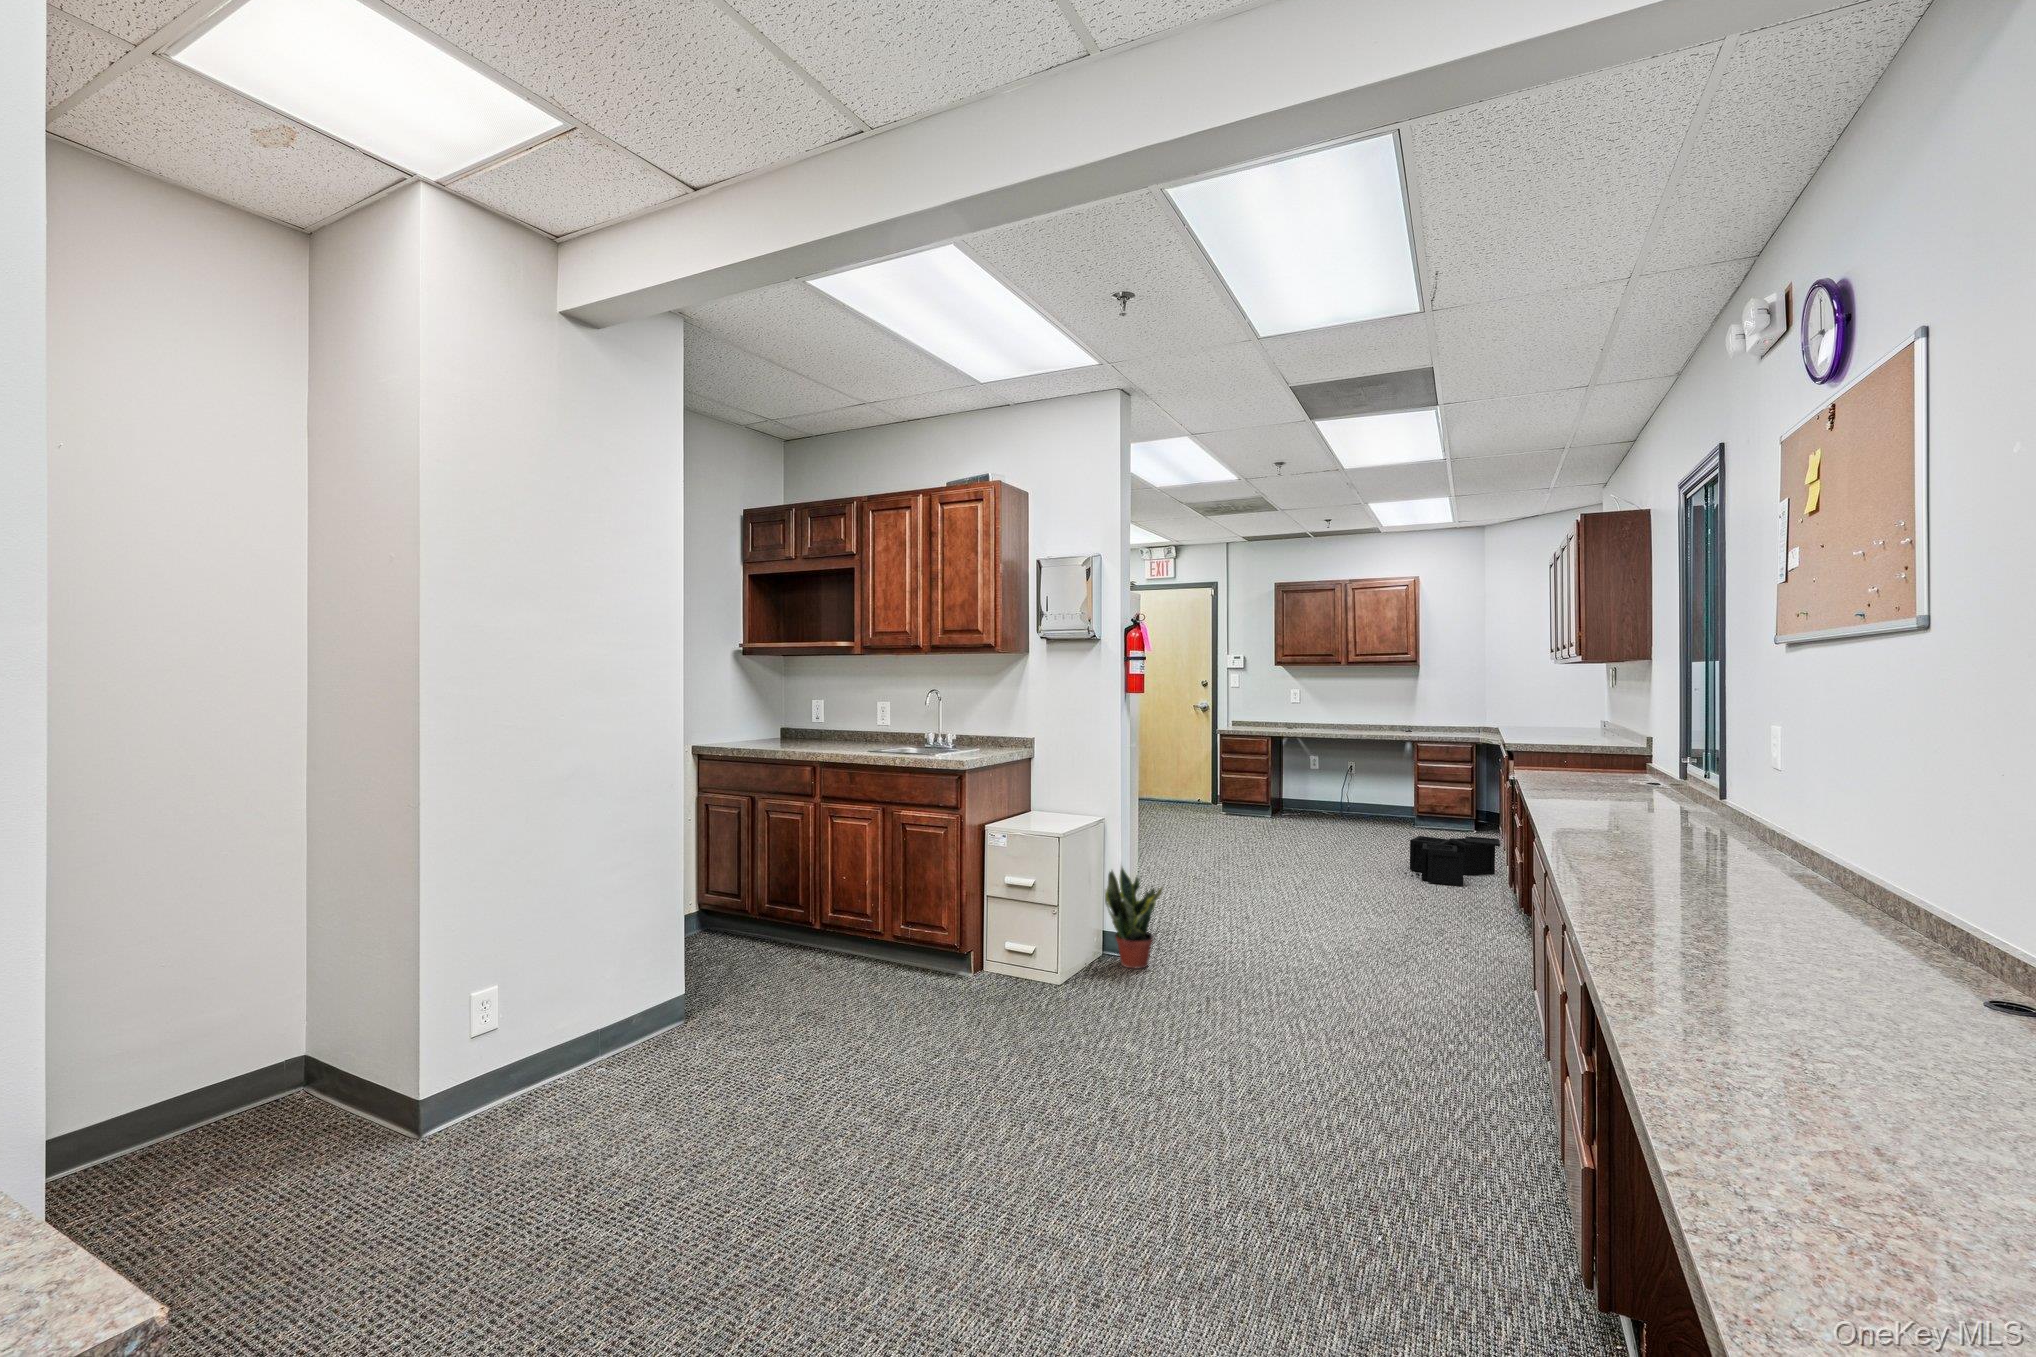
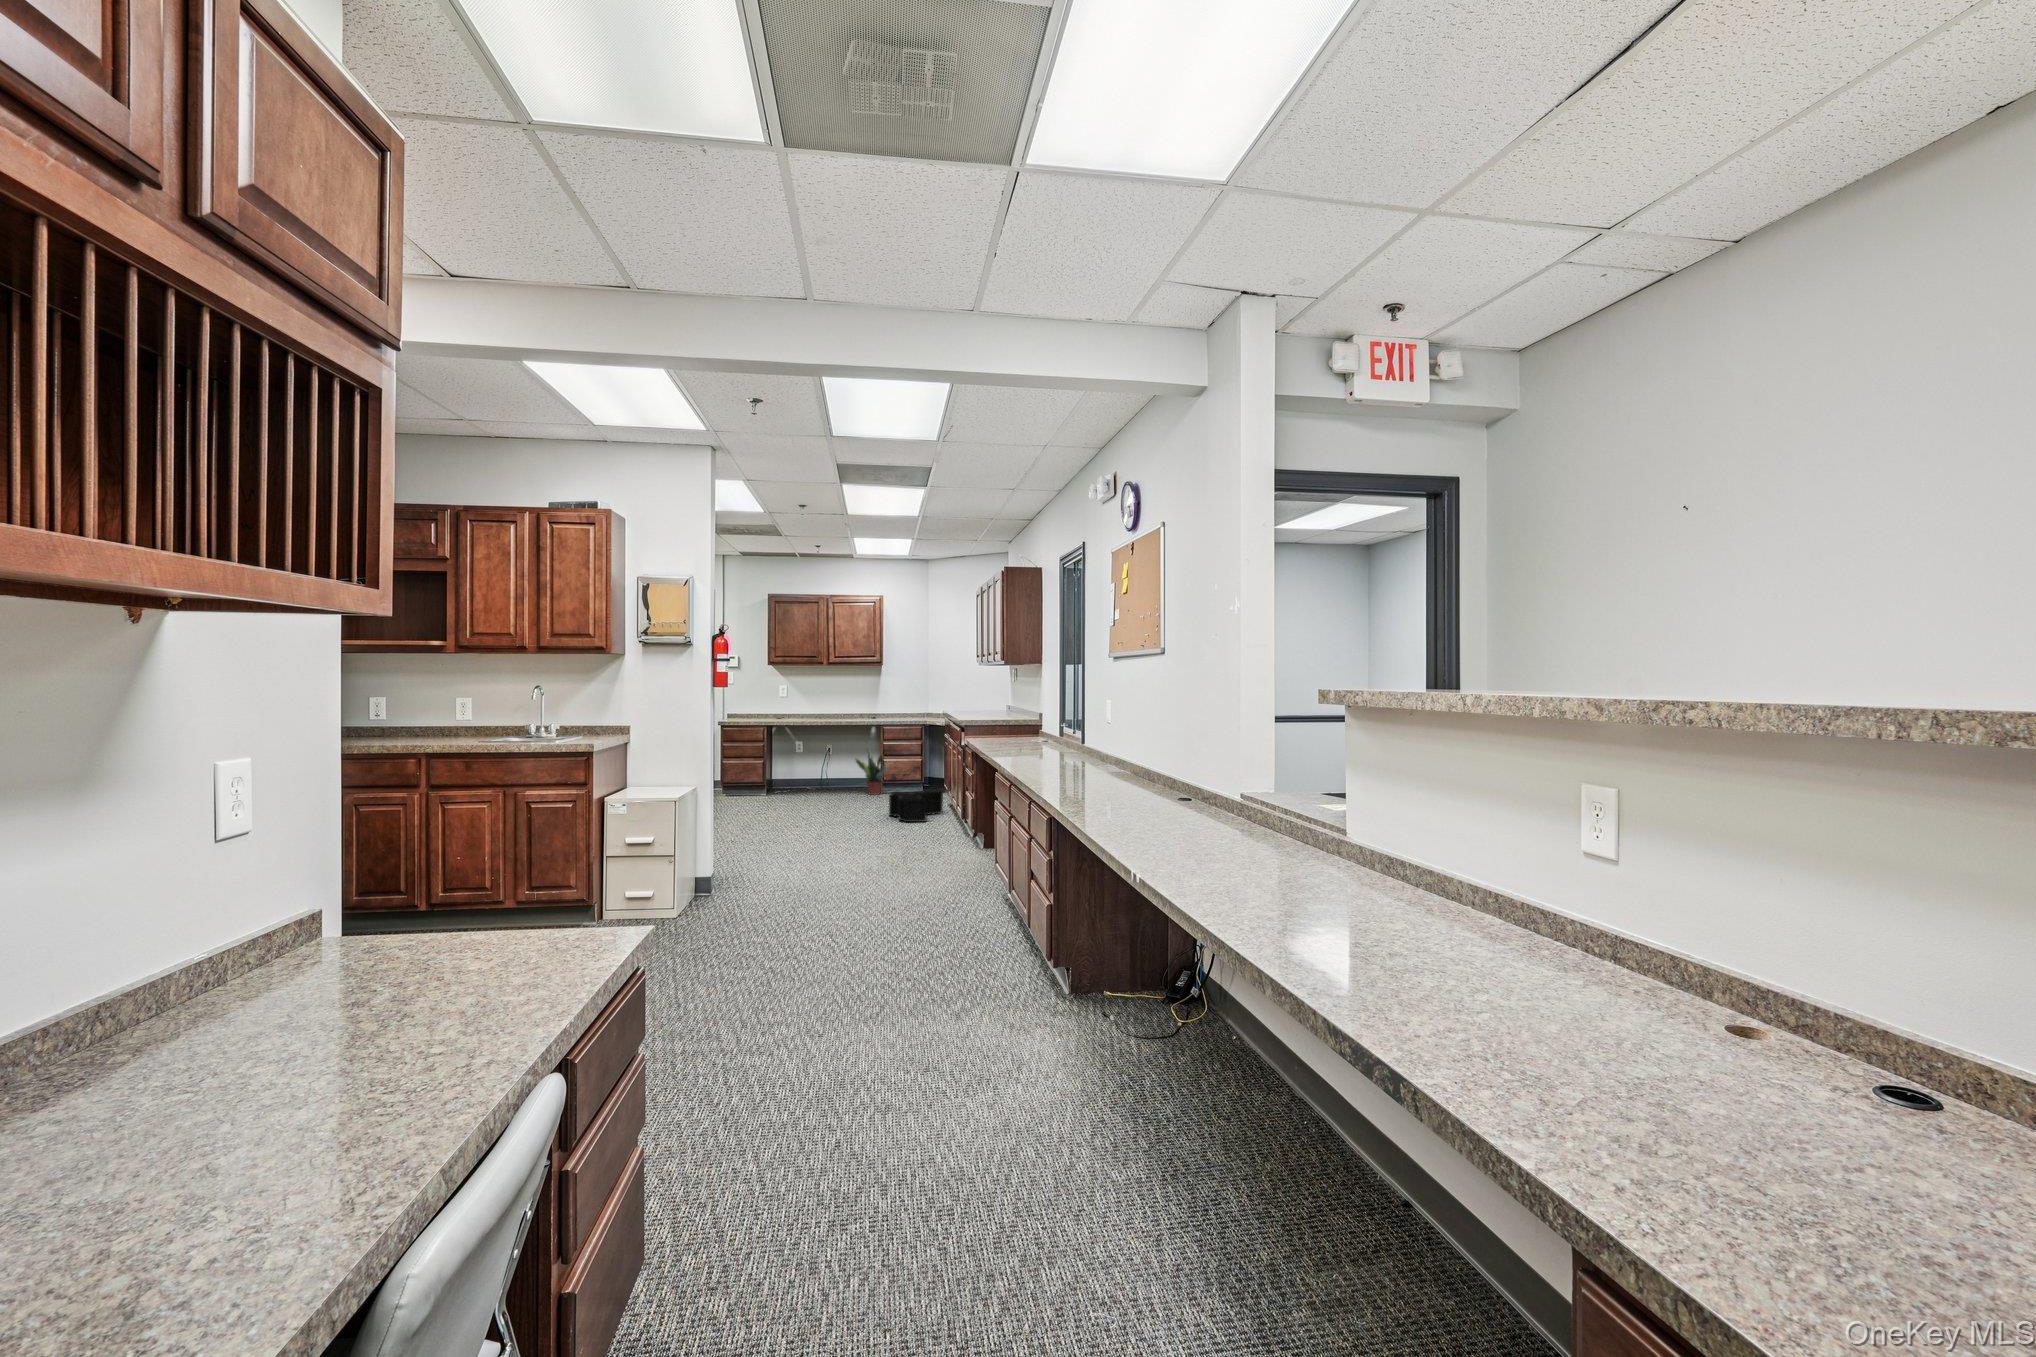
potted plant: present [1105,867,1163,969] -> present [856,750,891,795]

